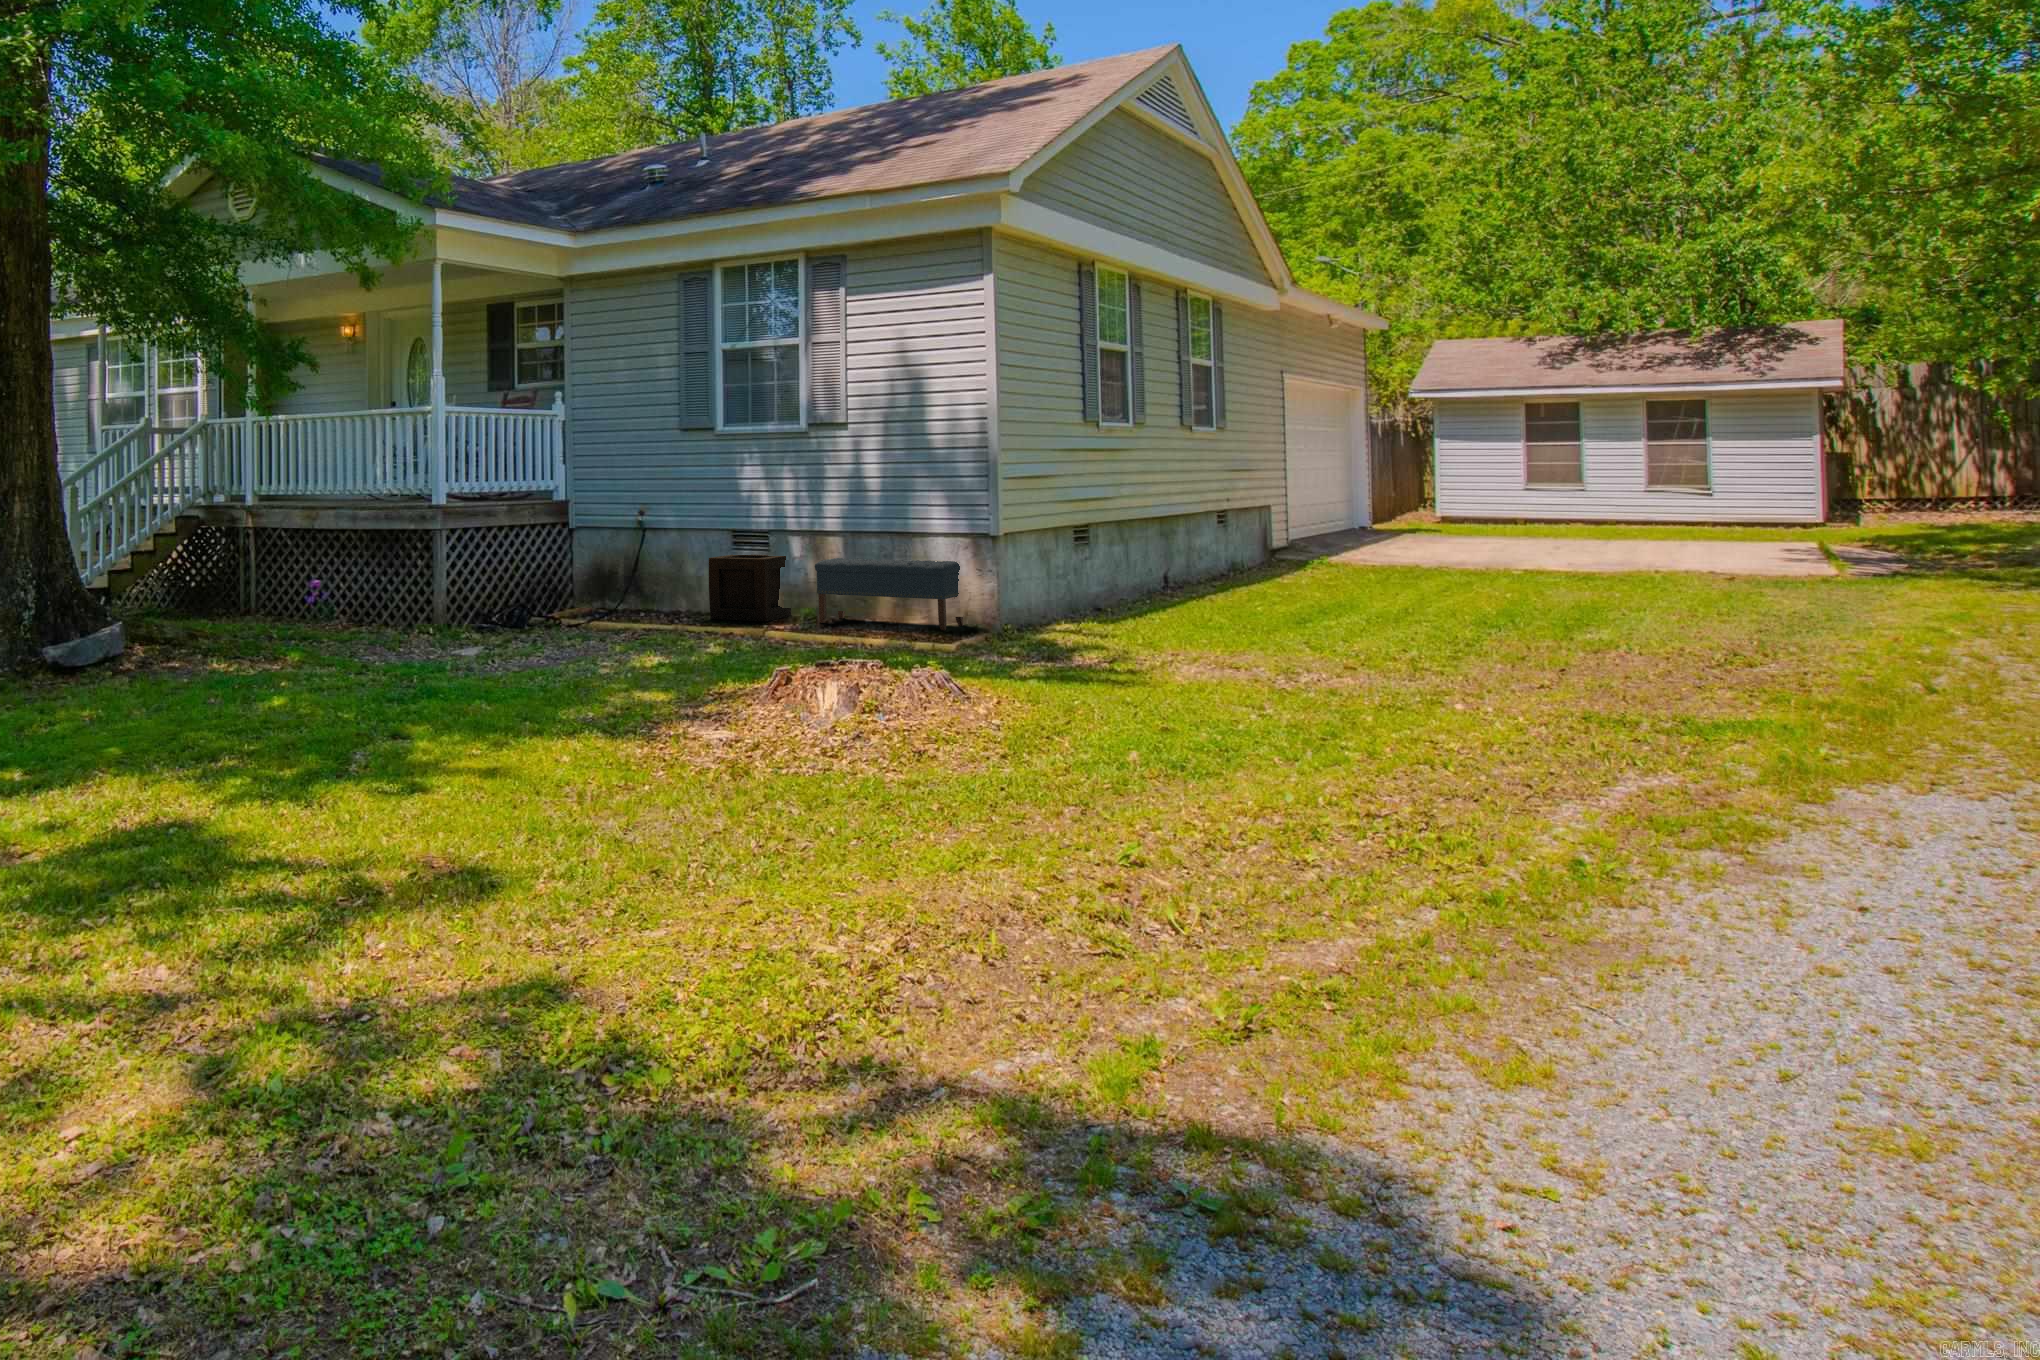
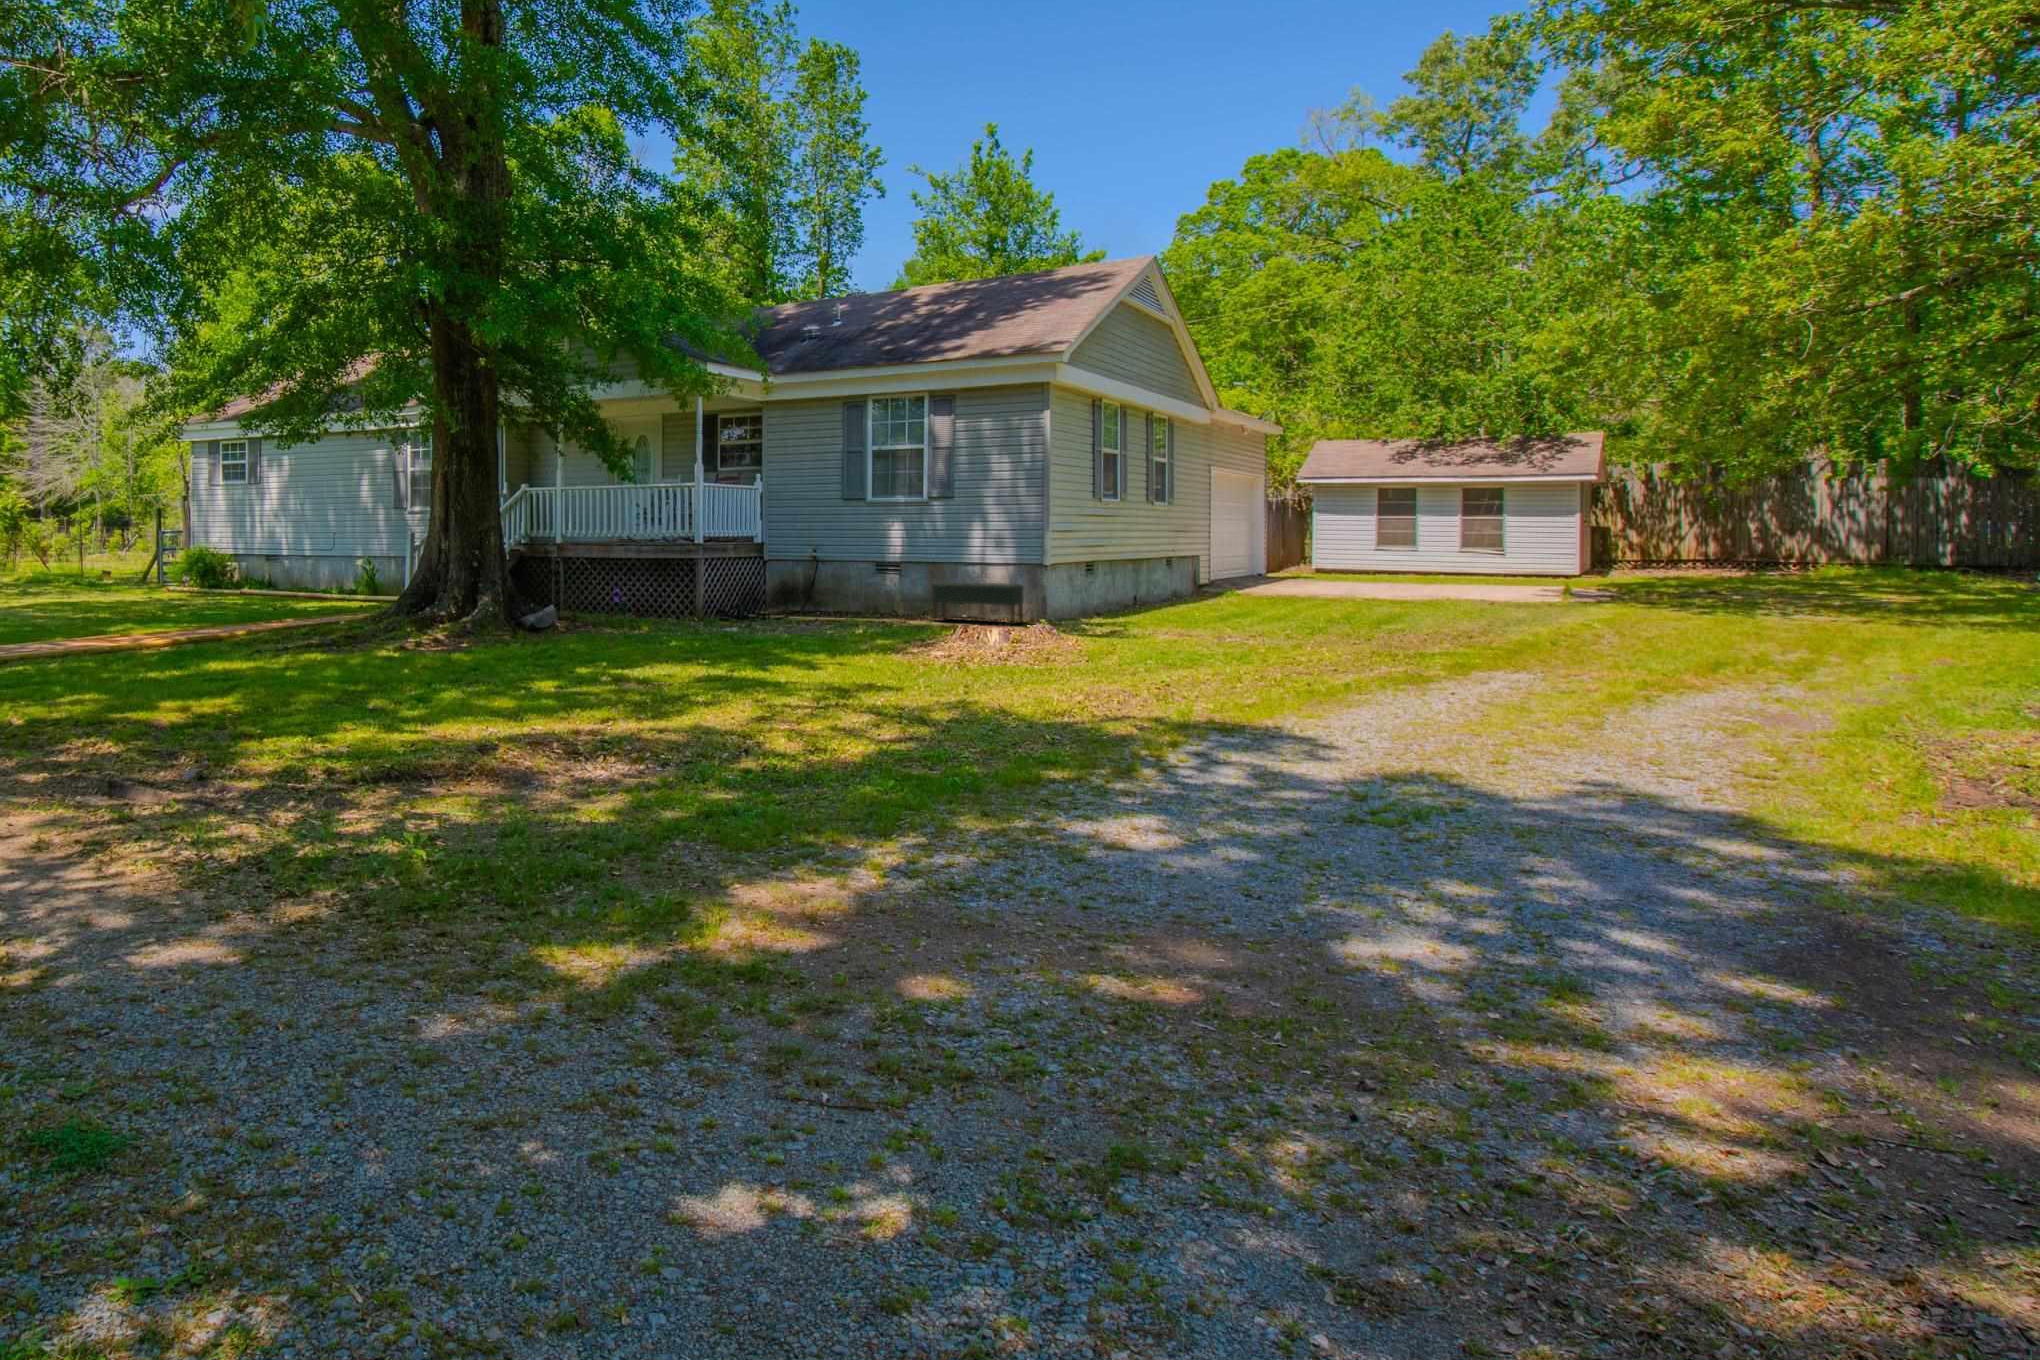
wooden crate: present [709,554,791,622] -> none [862,579,911,619]

